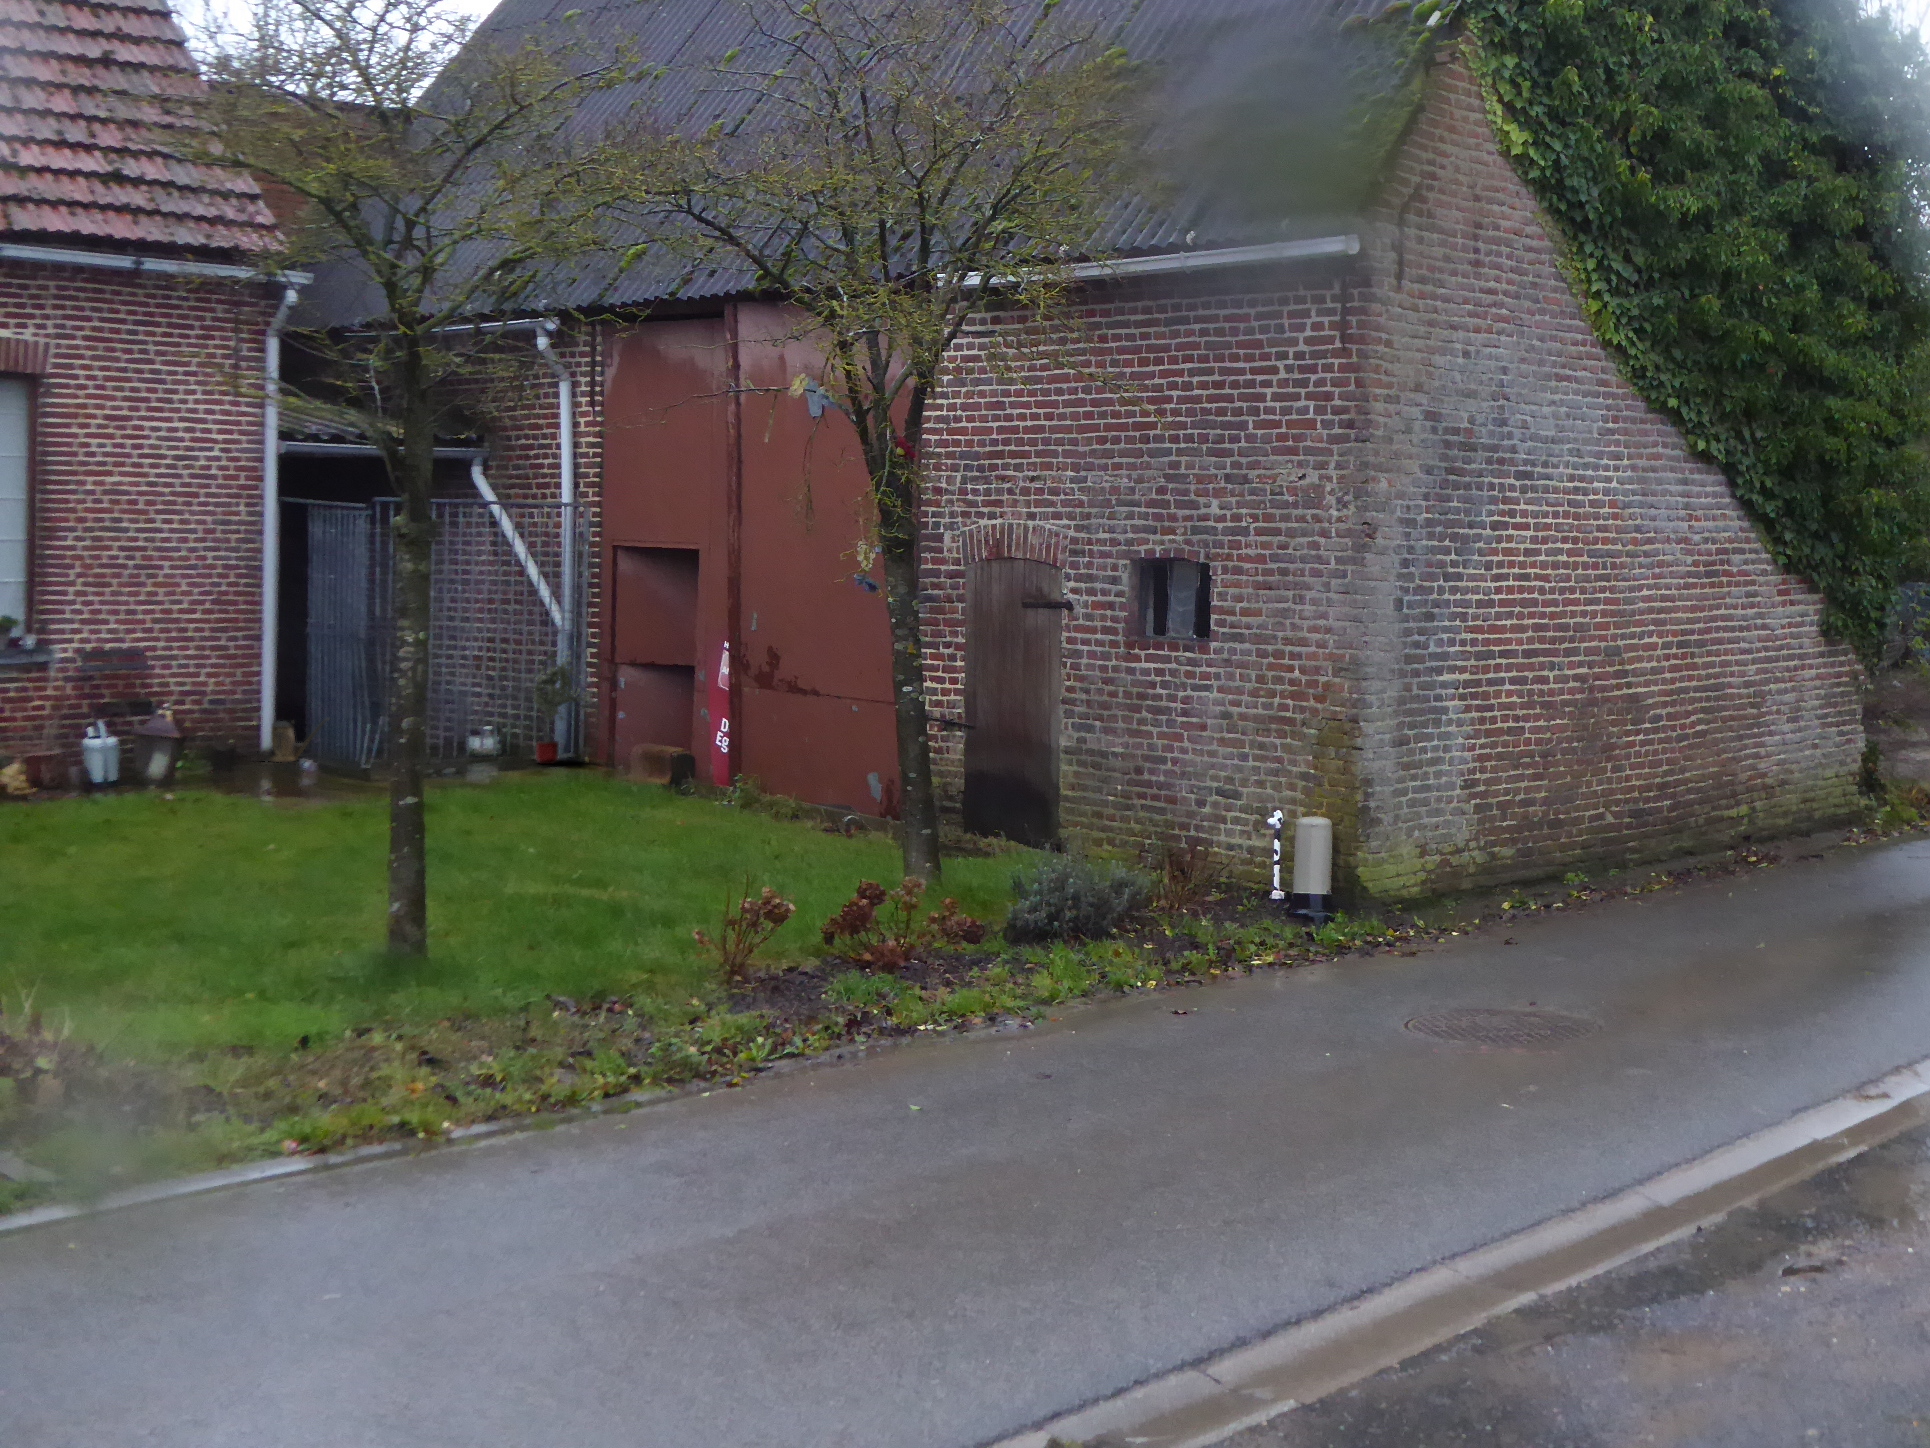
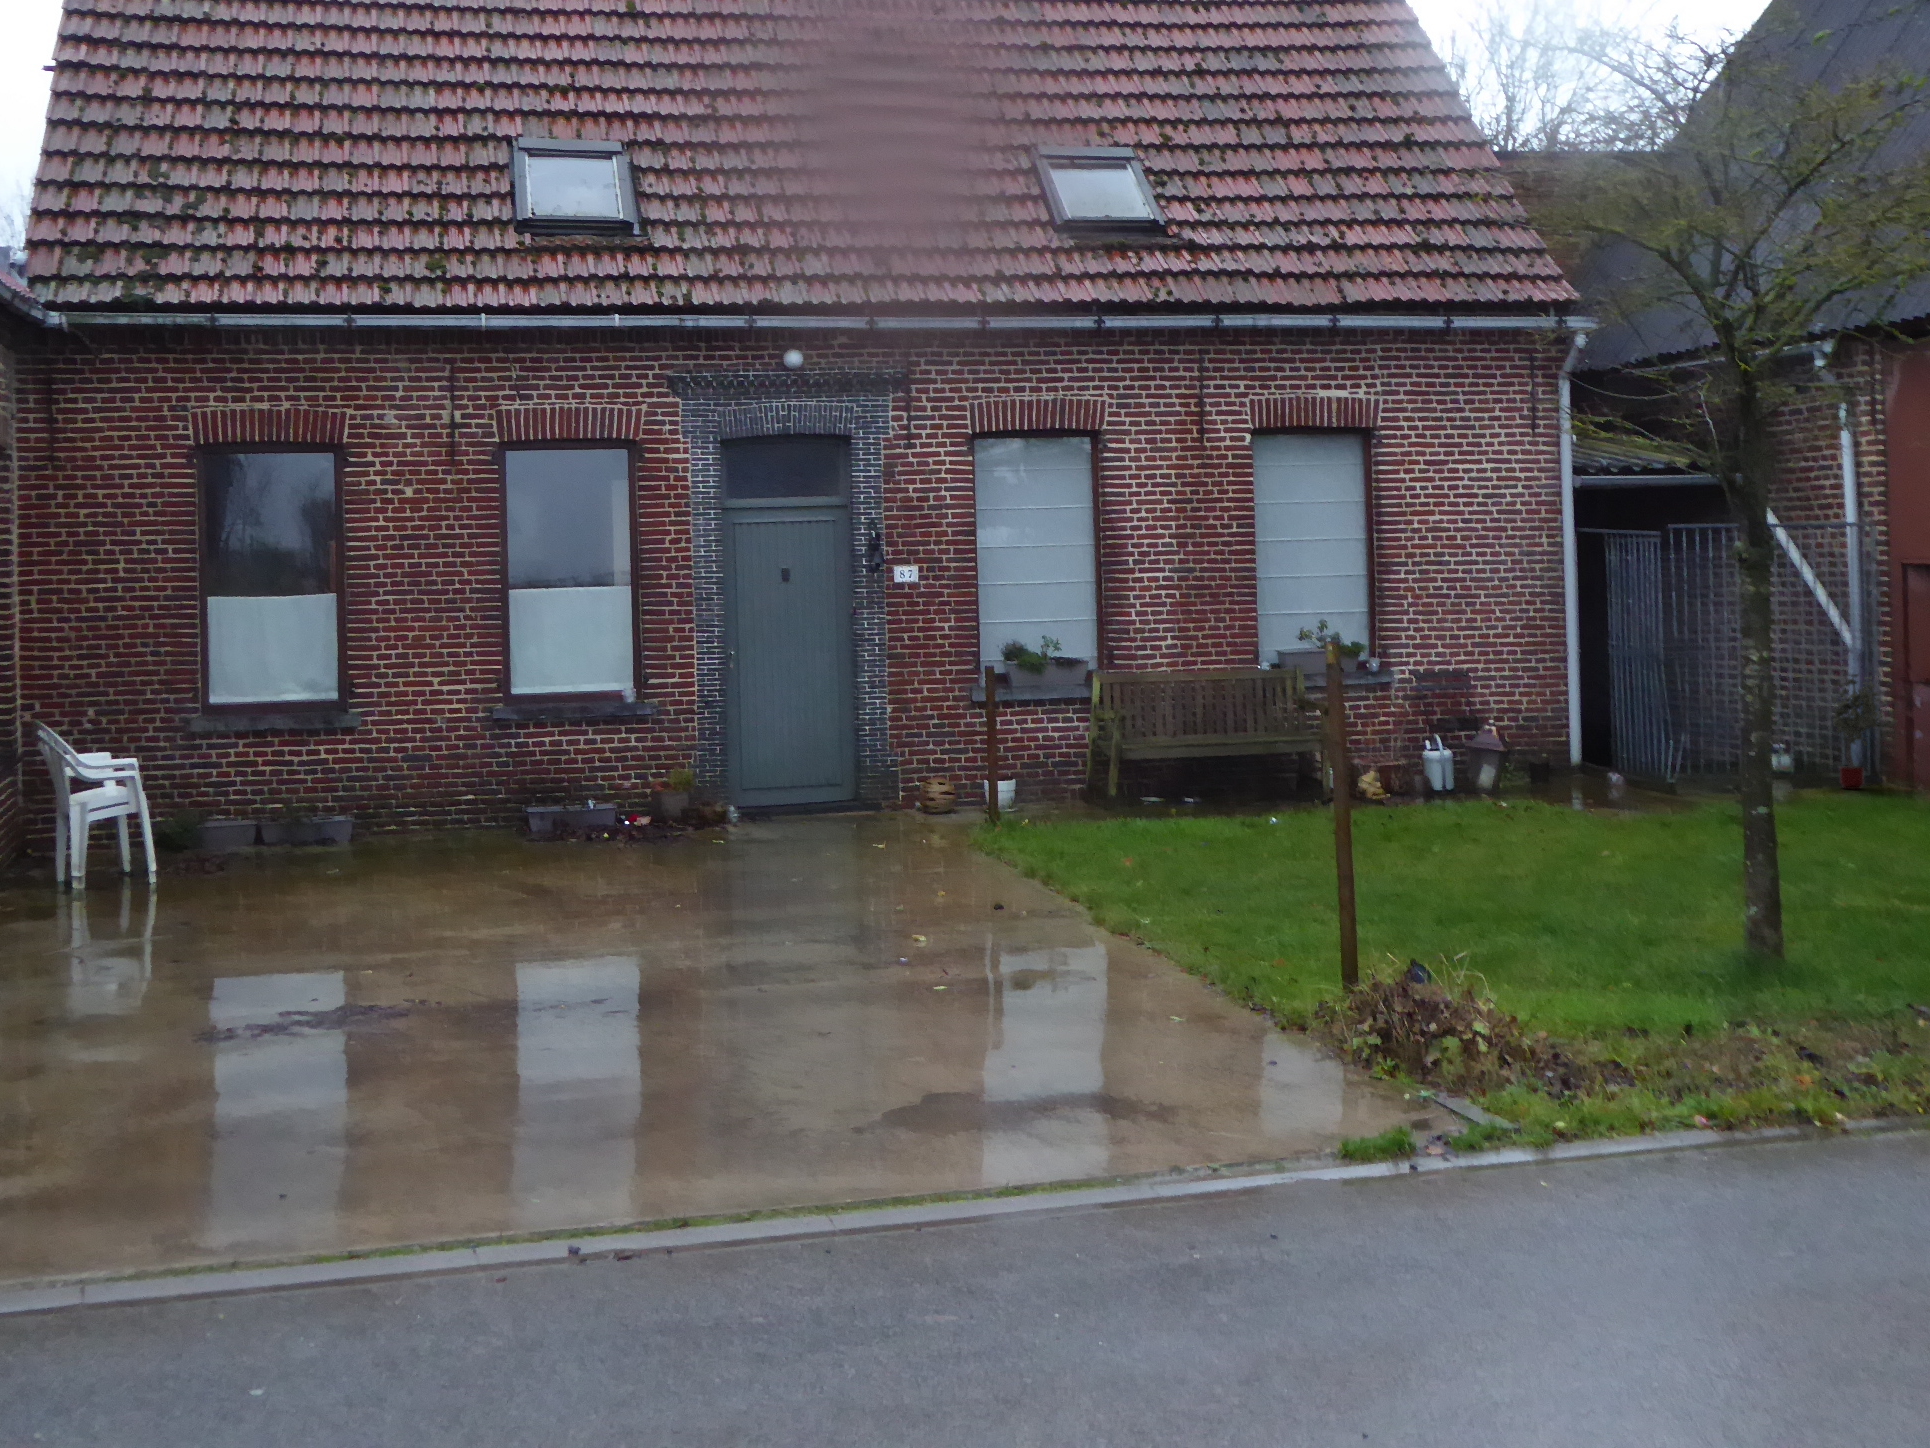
watering can: present [270,719,328,762] -> none [1565,736,1634,776]

